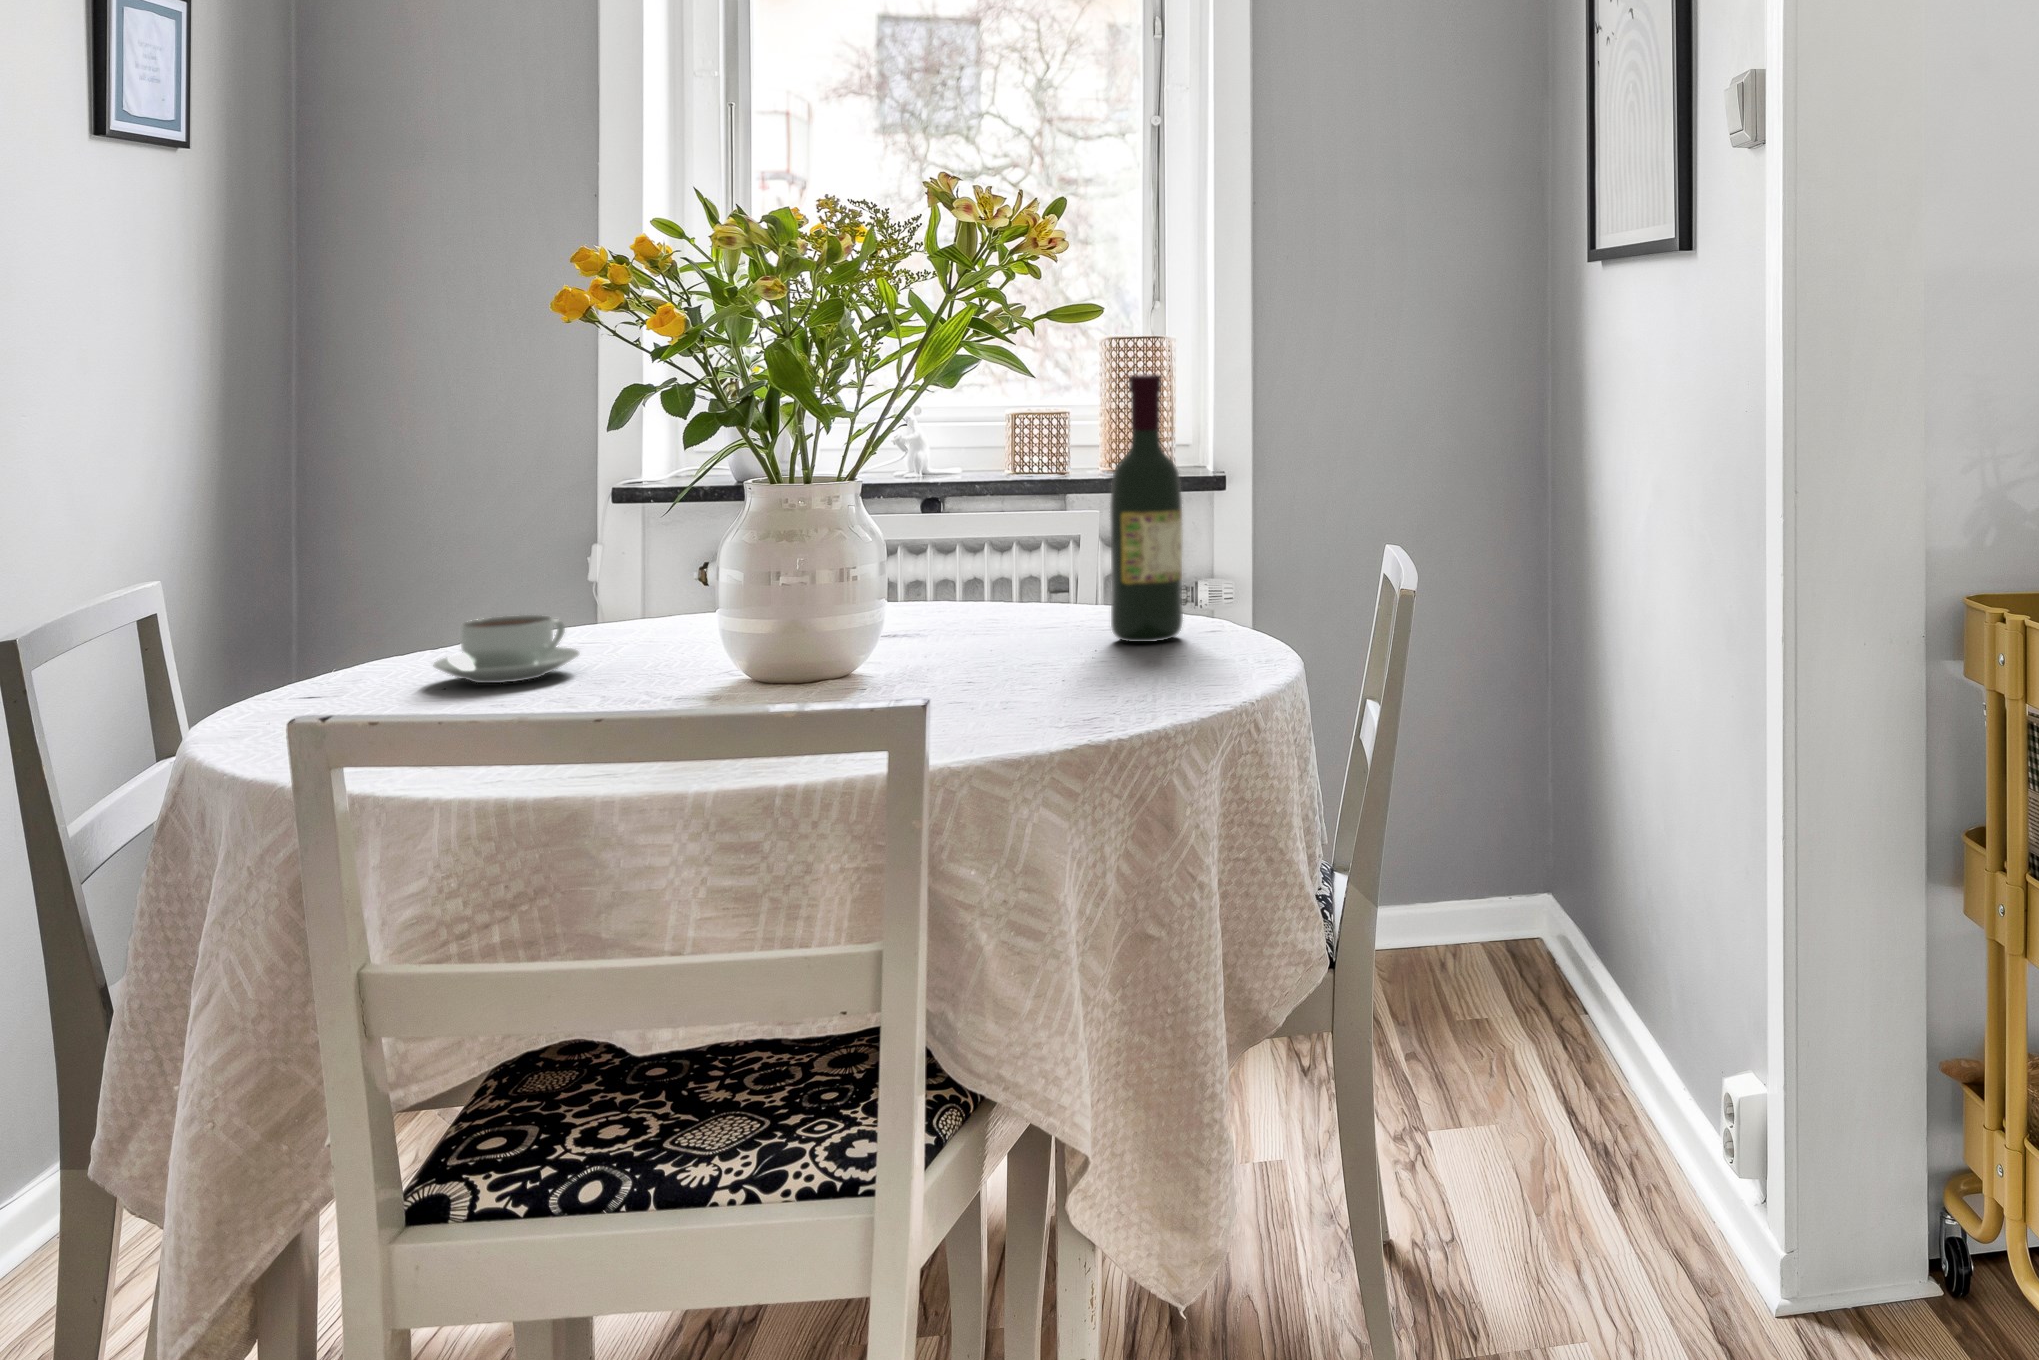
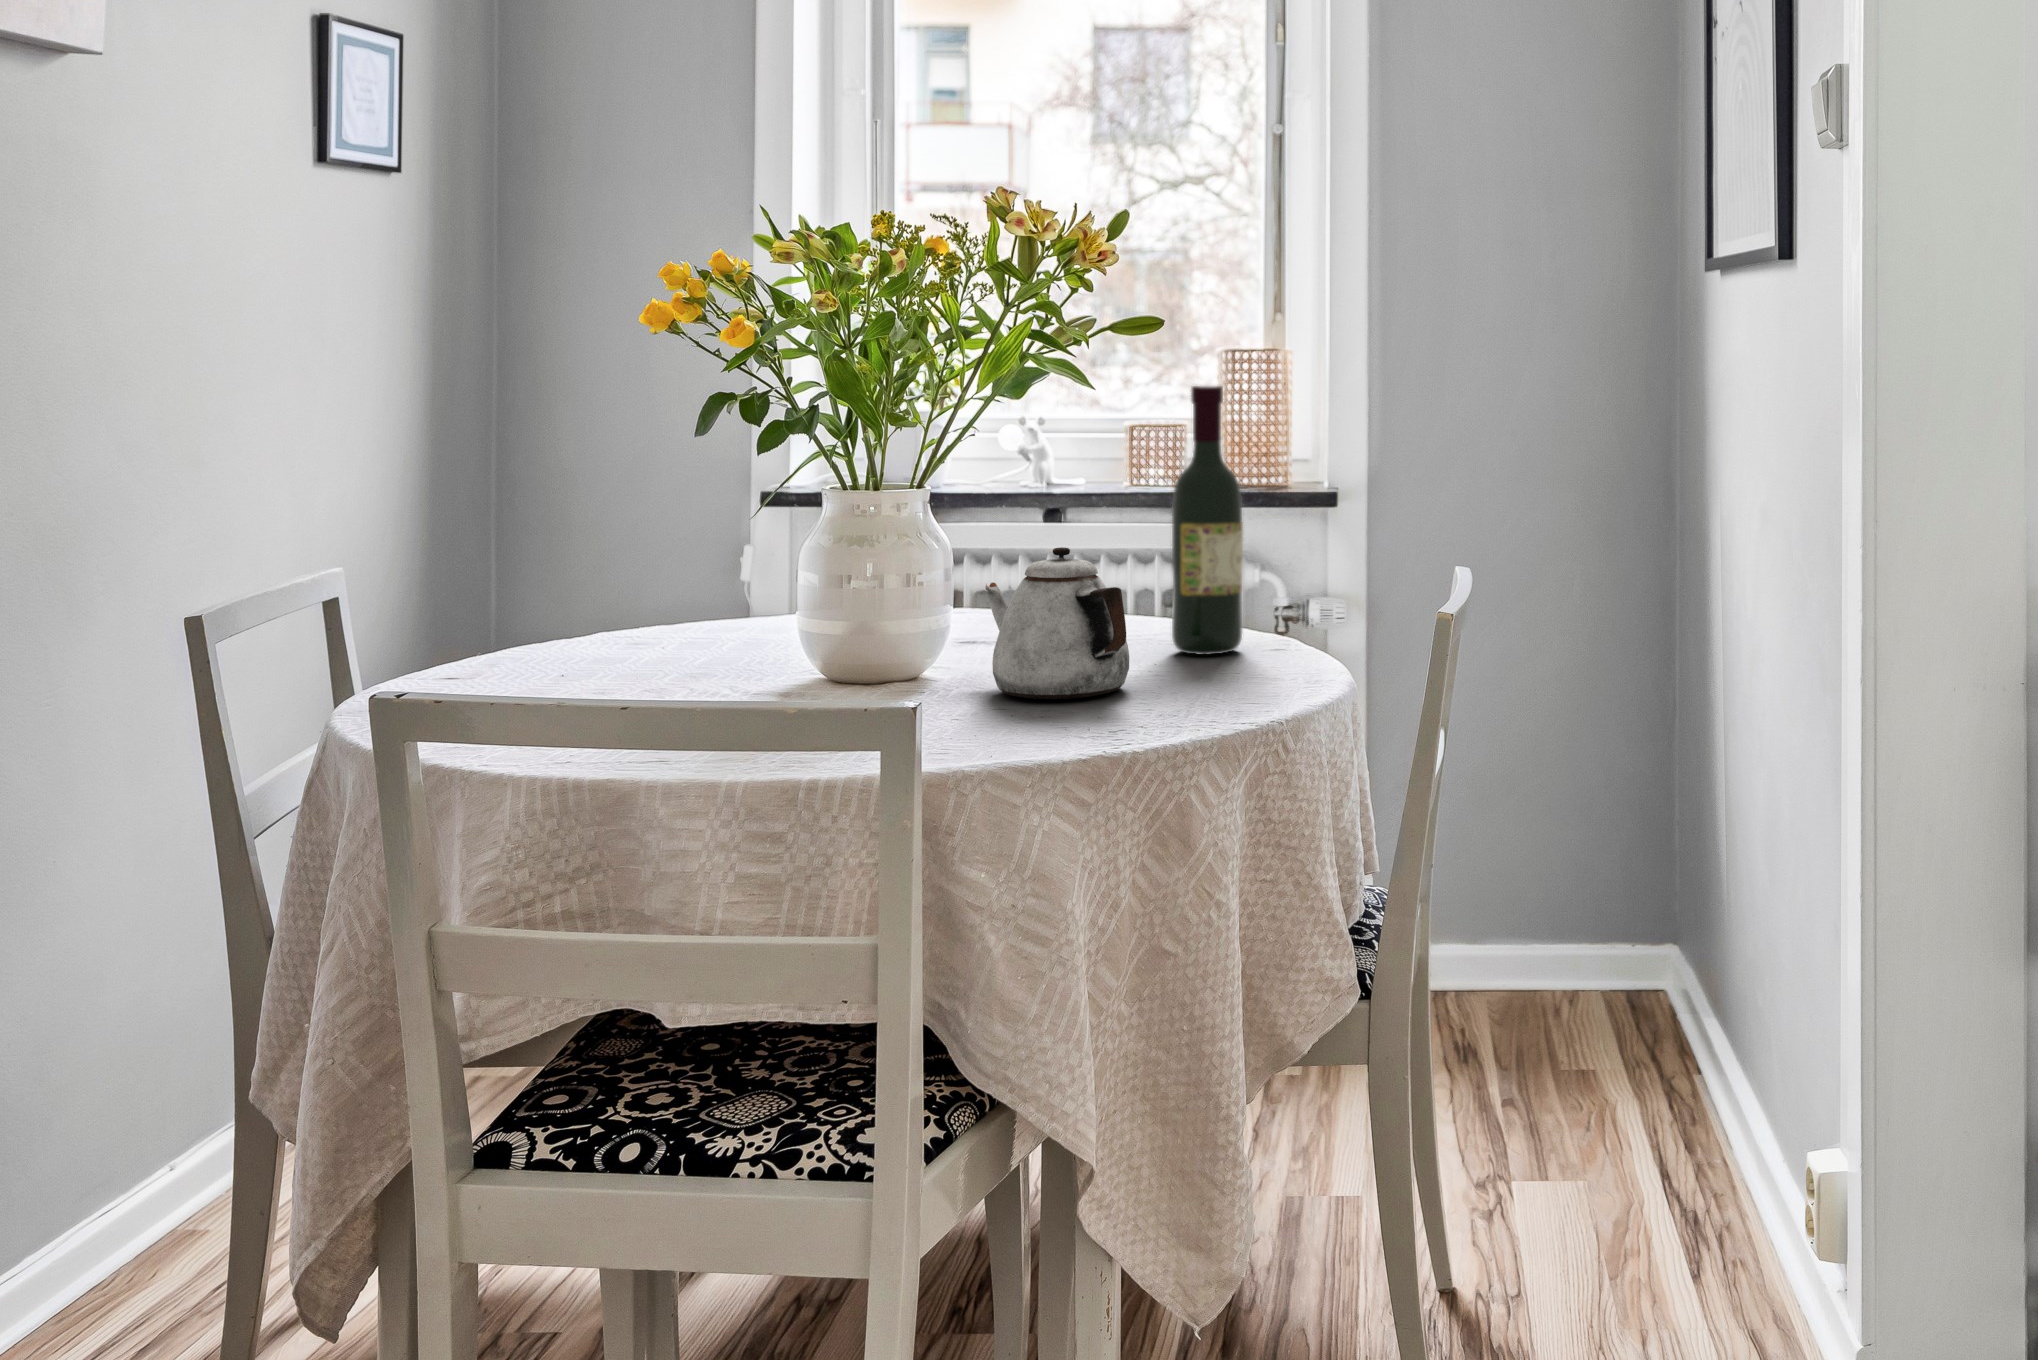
teapot: none [926,540,1087,693] -> present [986,547,1129,699]
coffee cup: present [434,615,579,683] -> none [554,607,683,669]

